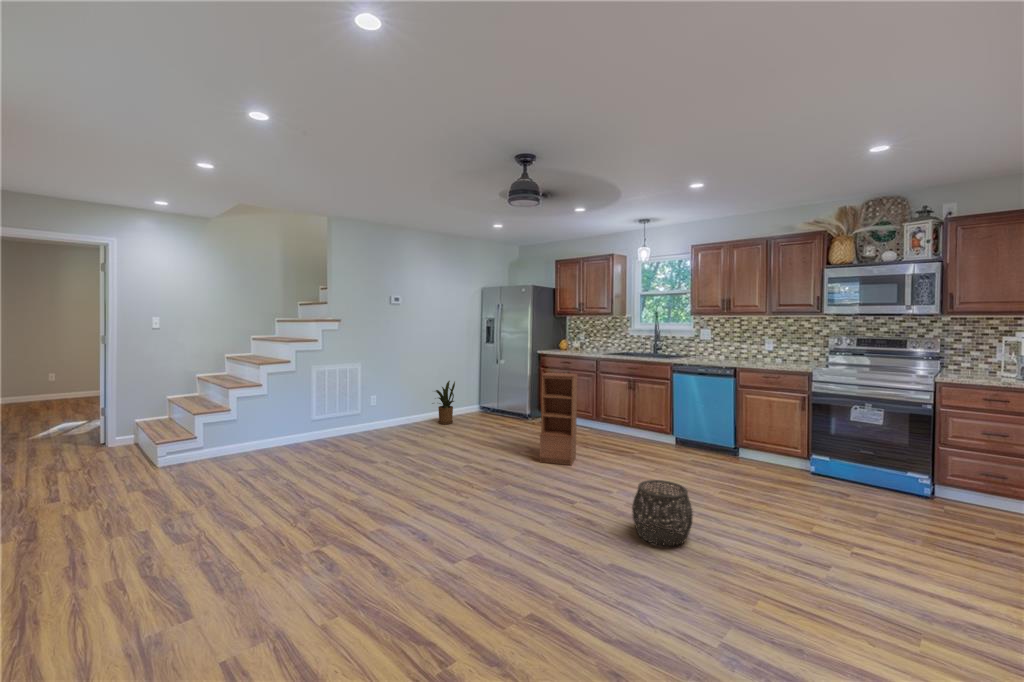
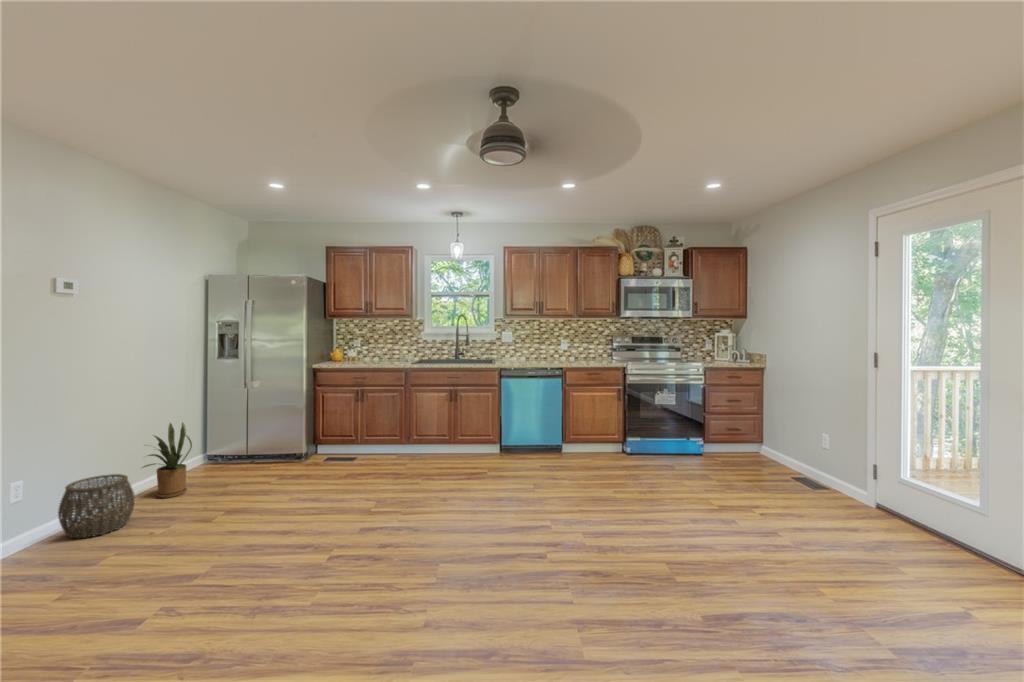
bookcase: present [540,373,577,465] -> none [402,388,454,511]
woven basket: present [632,480,693,546] -> present [58,474,135,538]

